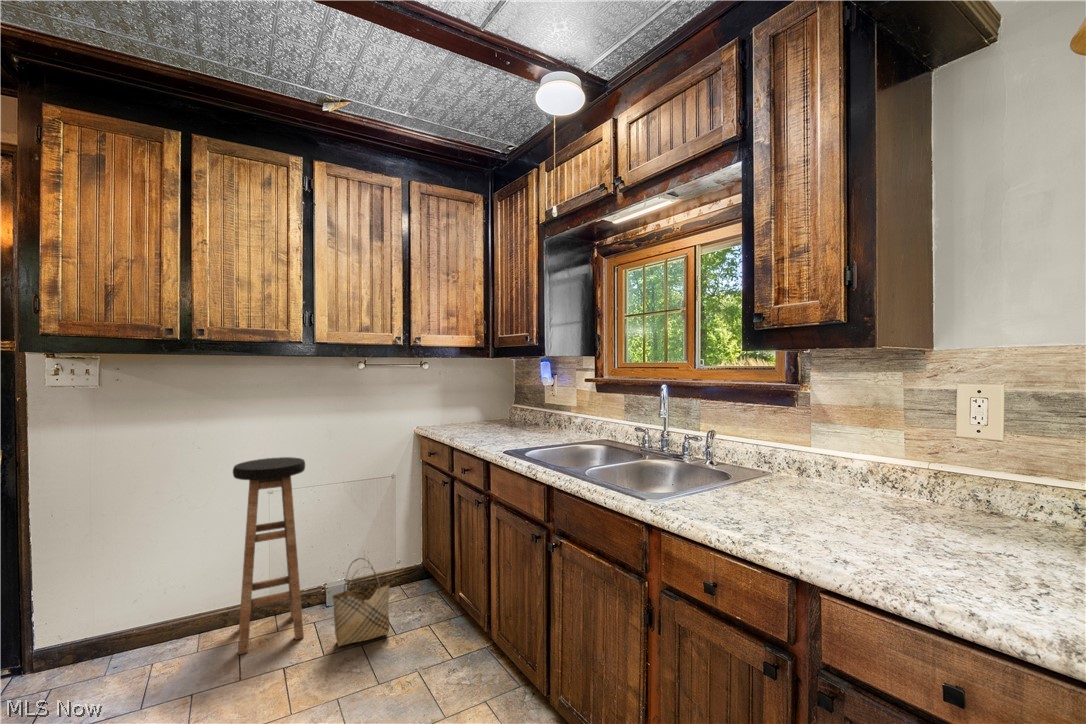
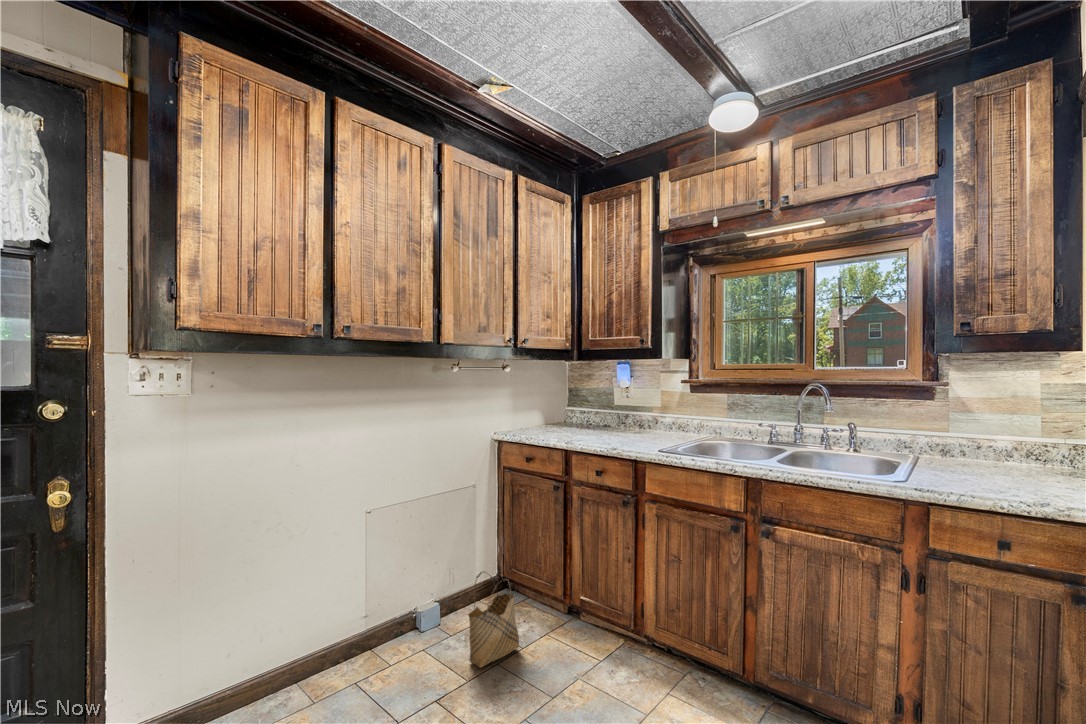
bar stool: present [233,457,305,654] -> none [342,469,429,696]

